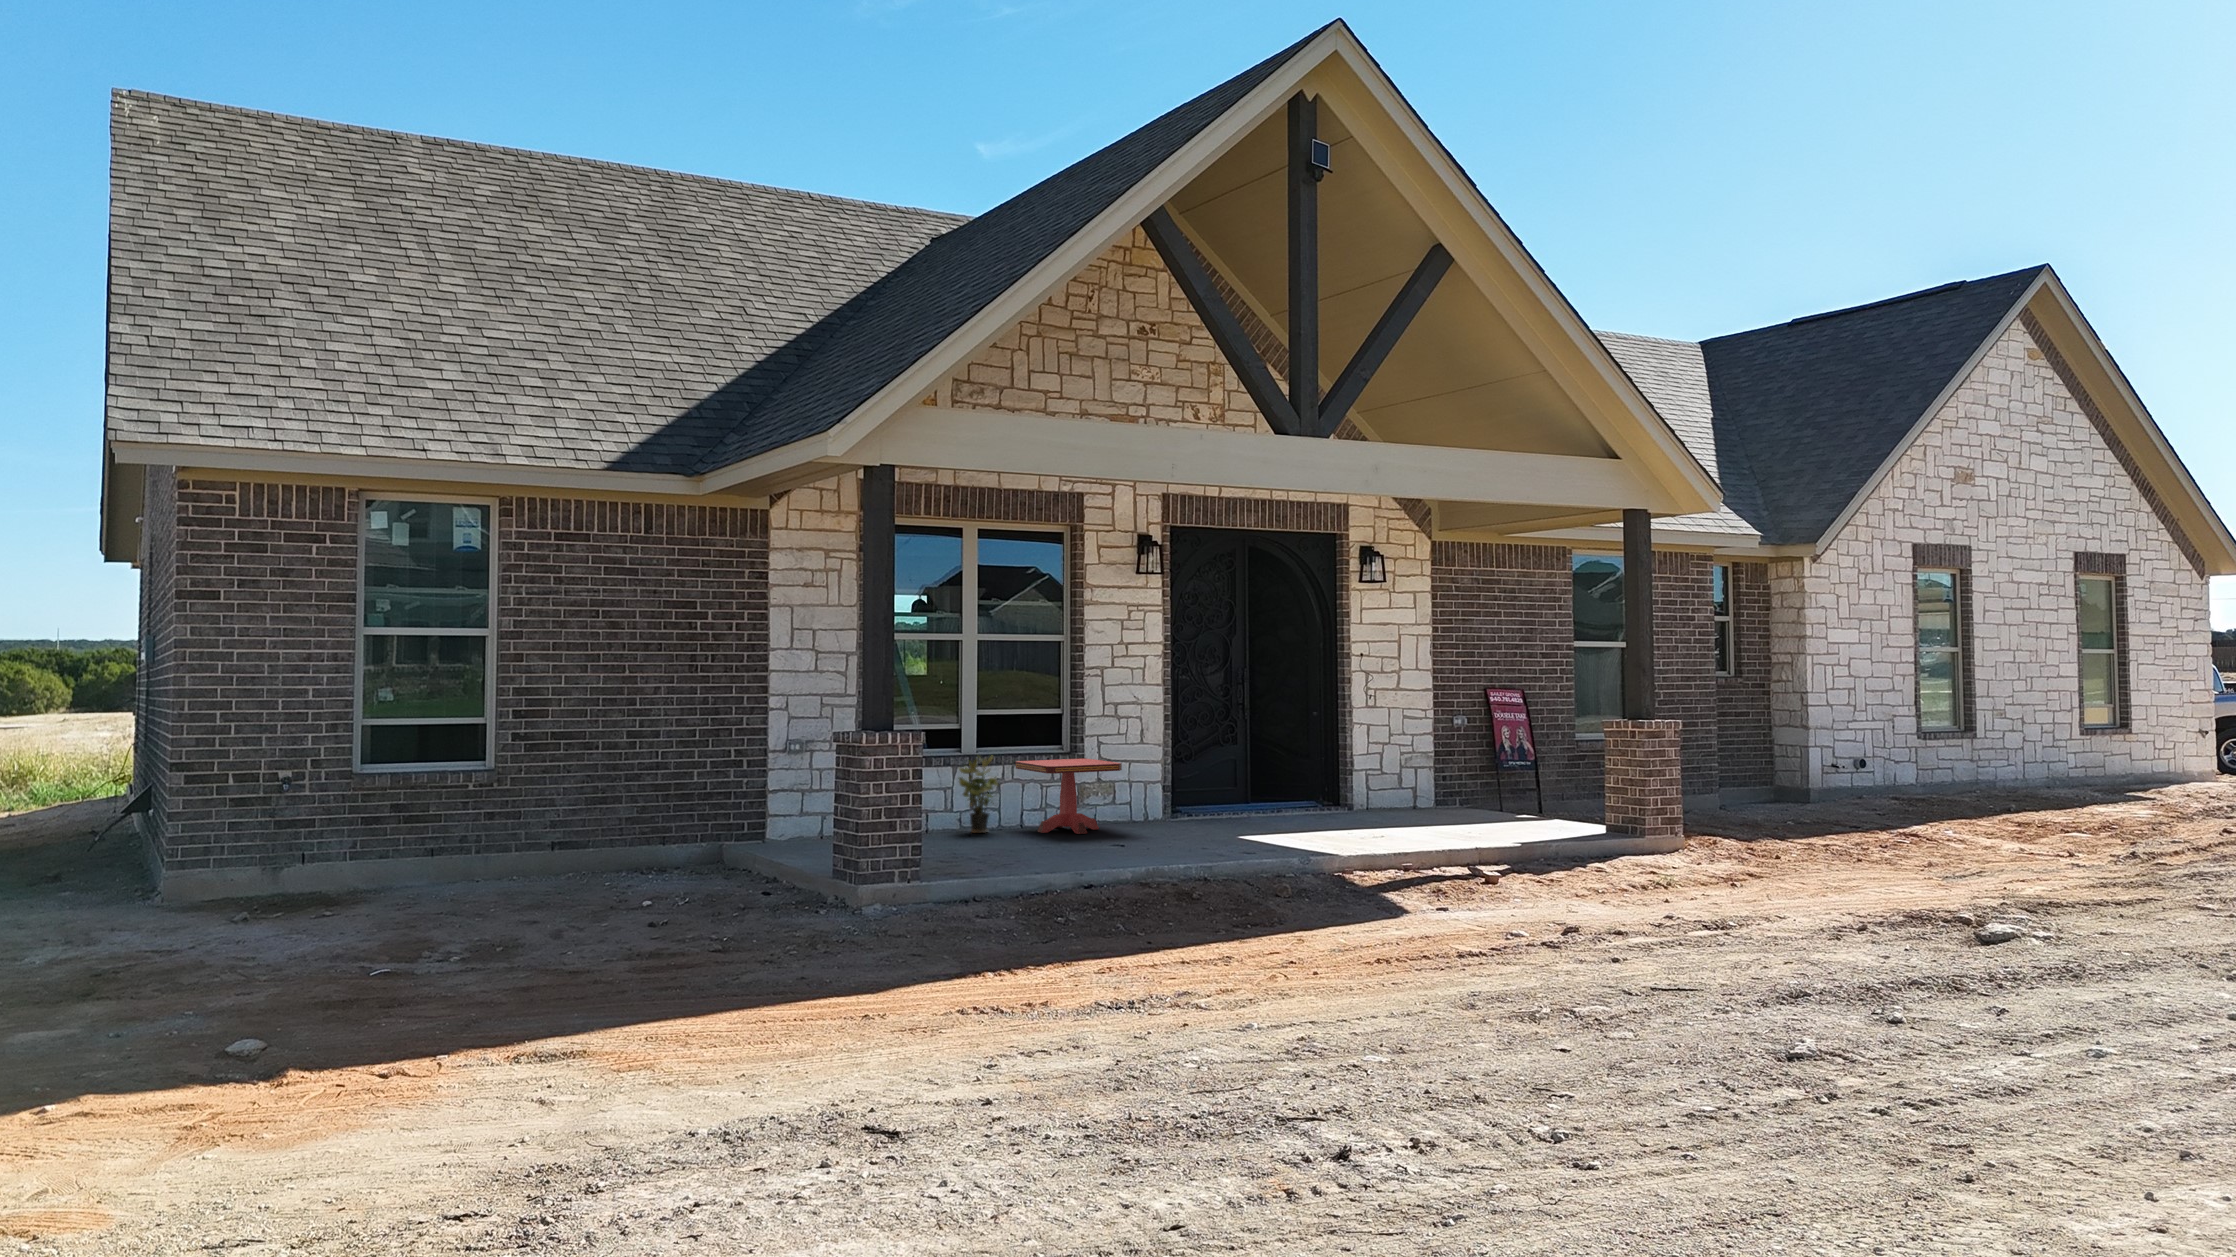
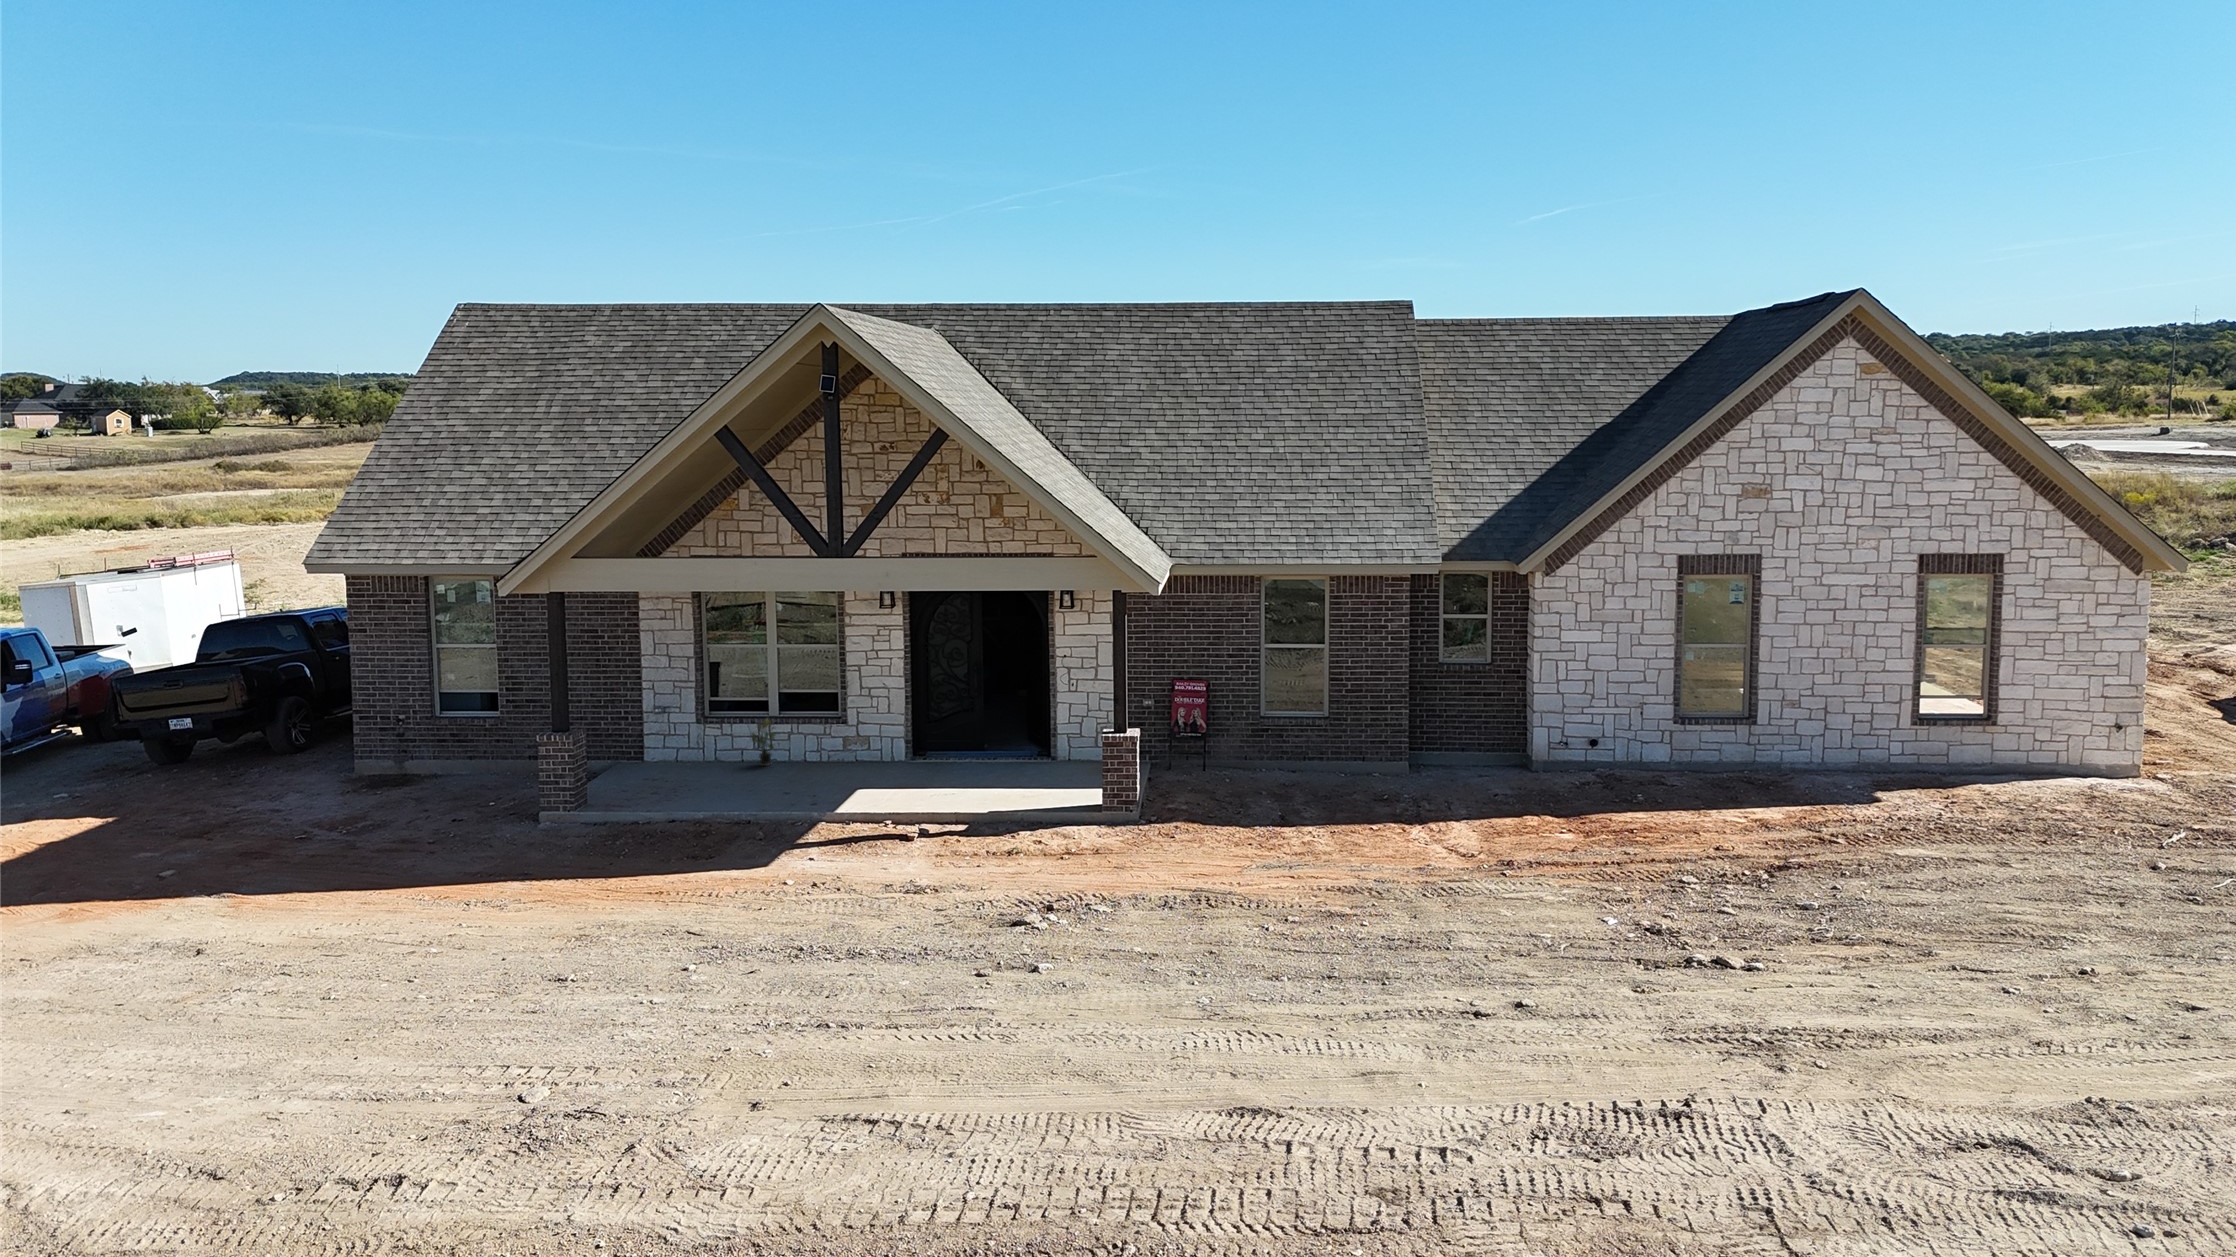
side table: present [1016,759,1122,834] -> none [779,722,844,773]

